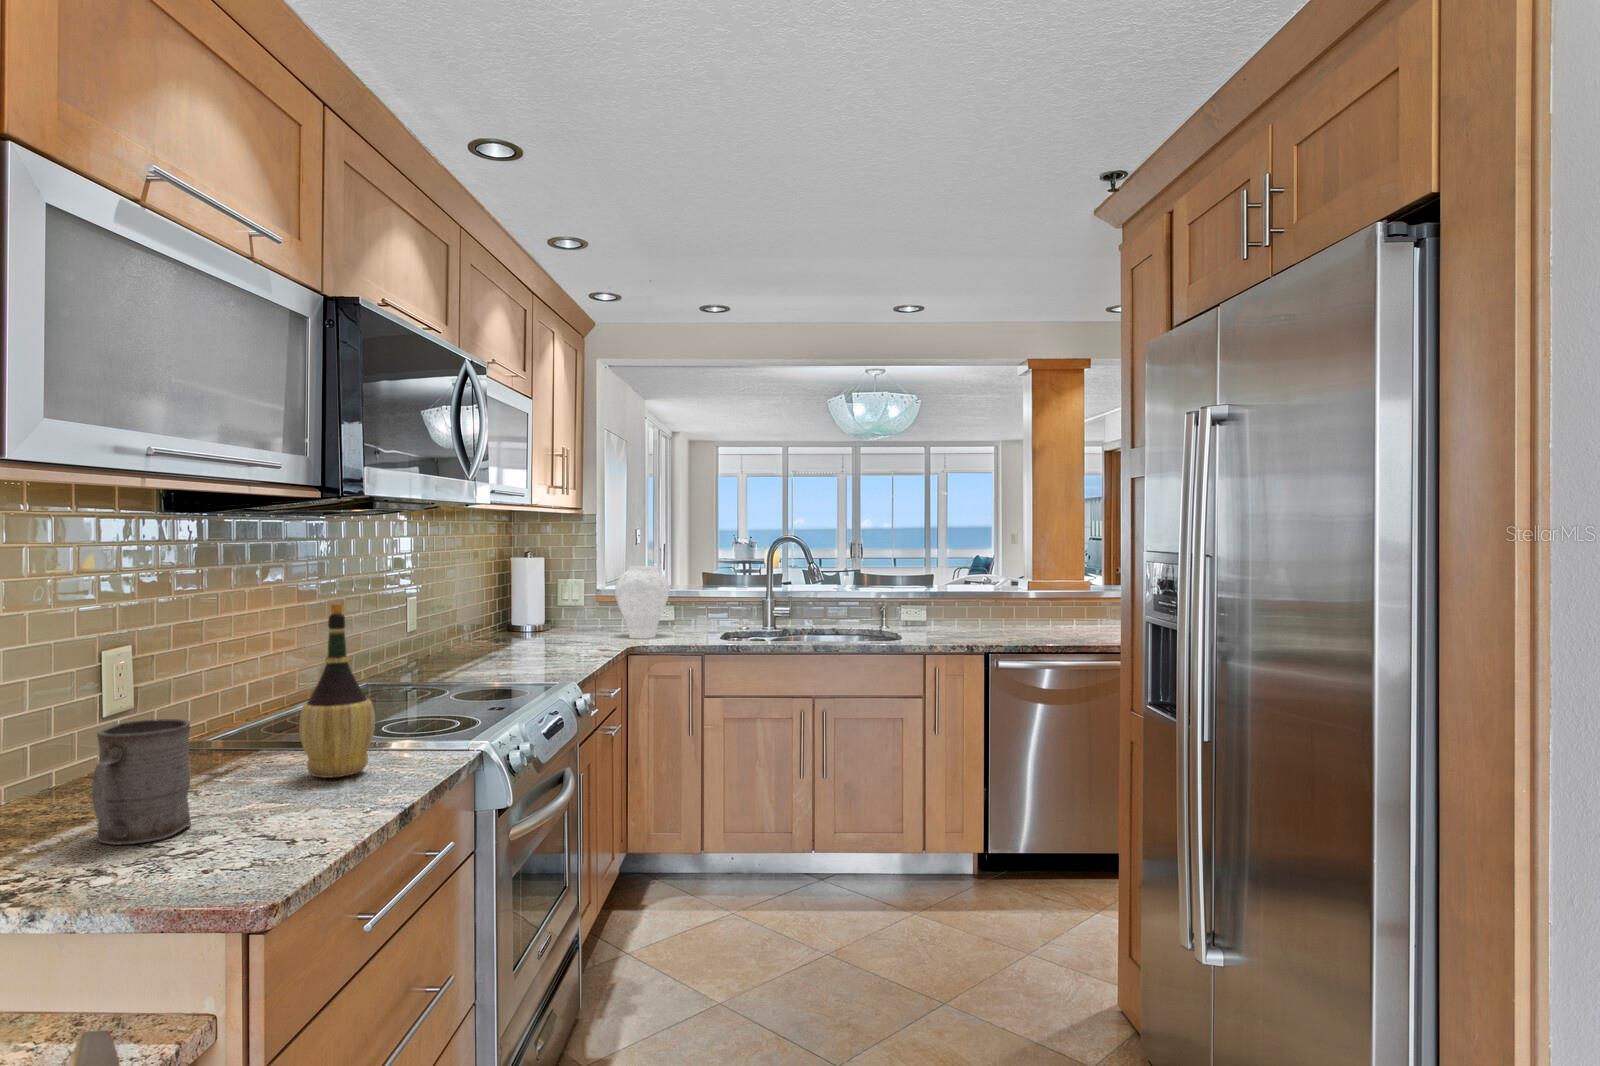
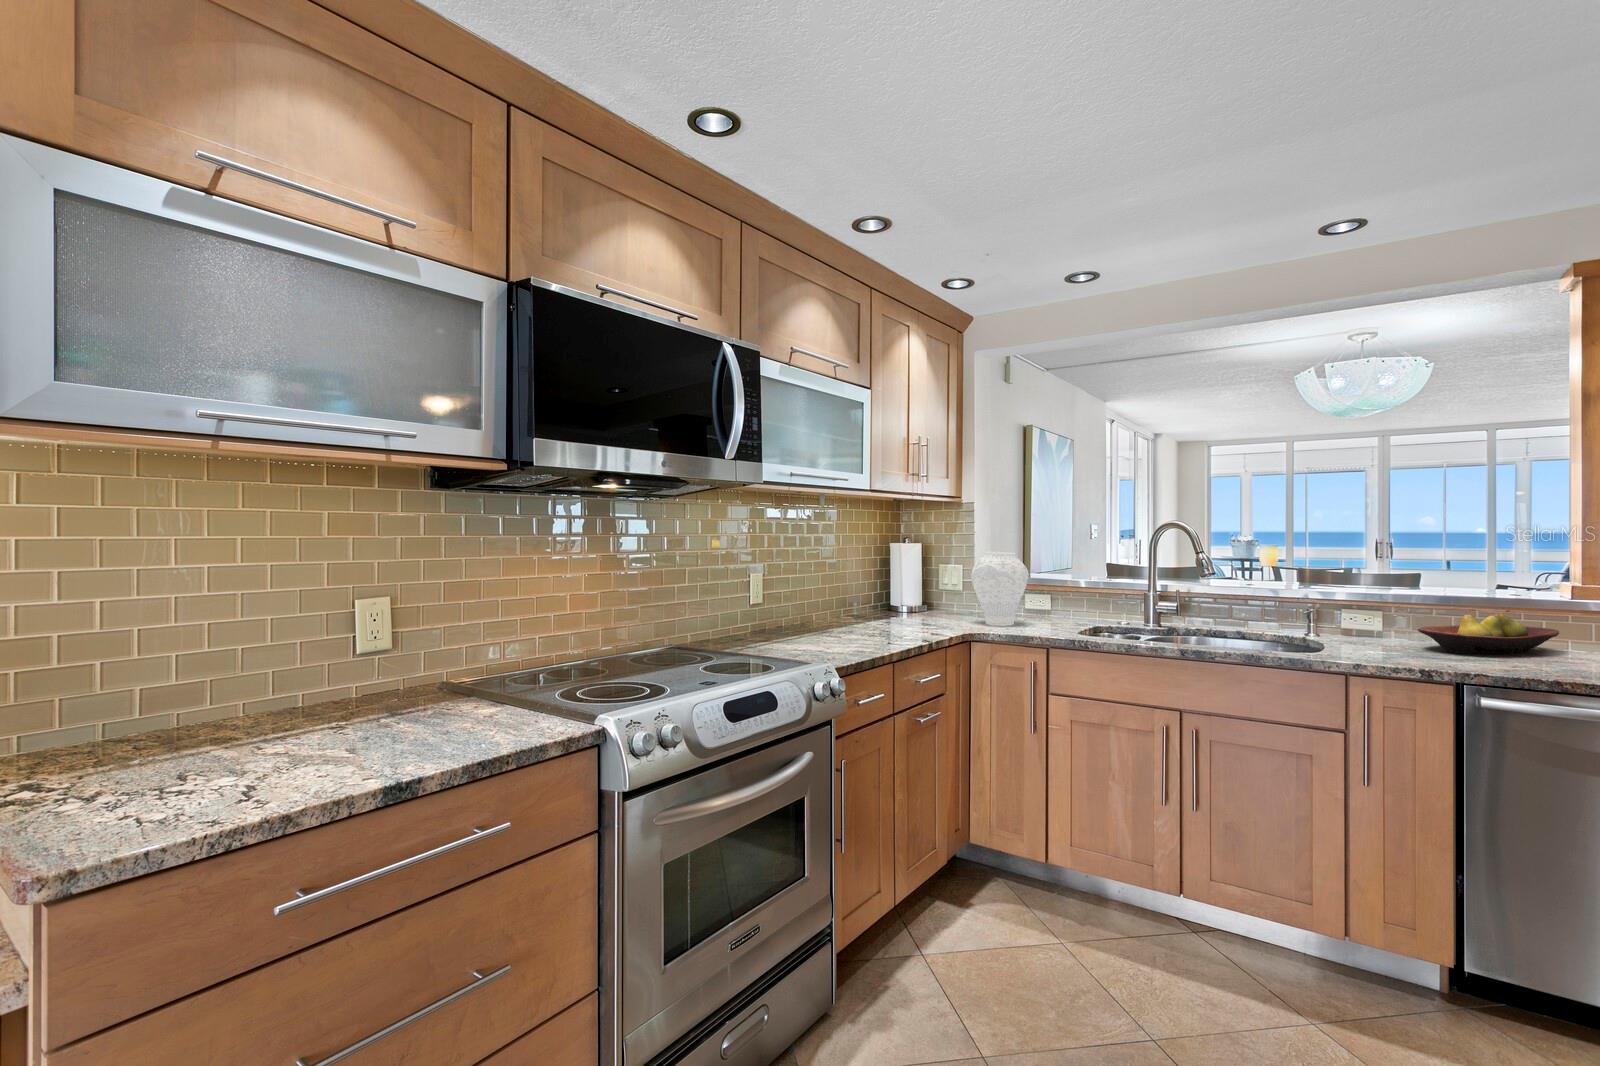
wine bottle: present [299,603,375,778] -> none [377,567,455,744]
fruit bowl: none [955,605,1027,635] -> present [1418,613,1559,654]
mug: present [92,719,191,844] -> none [70,669,206,789]

